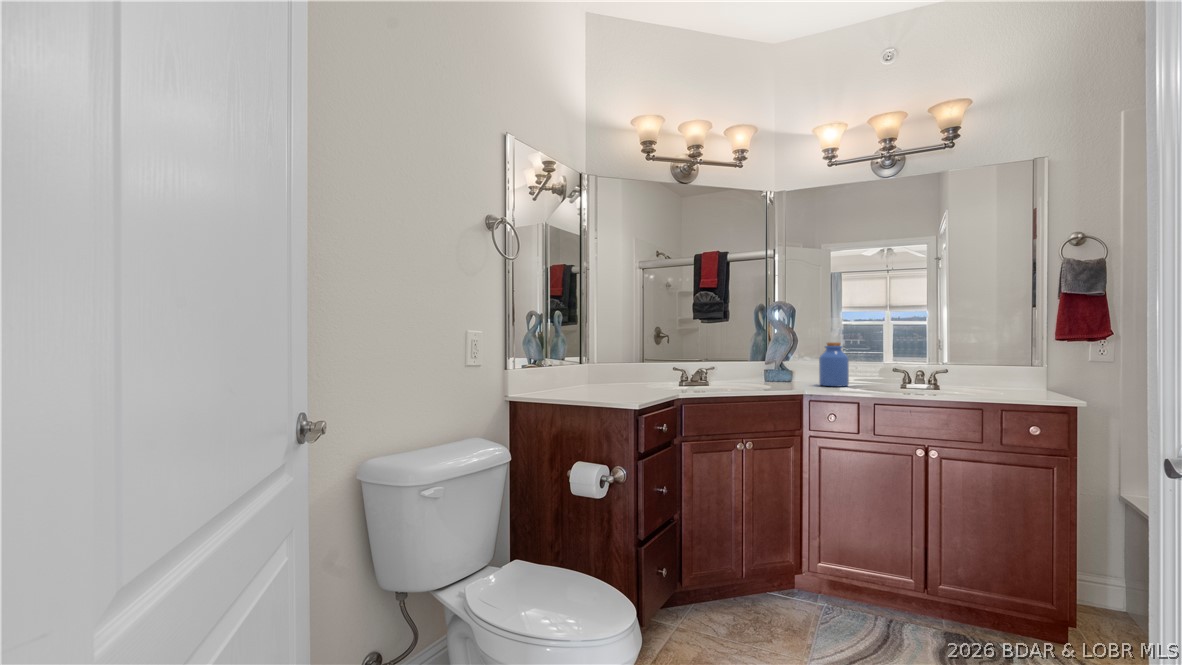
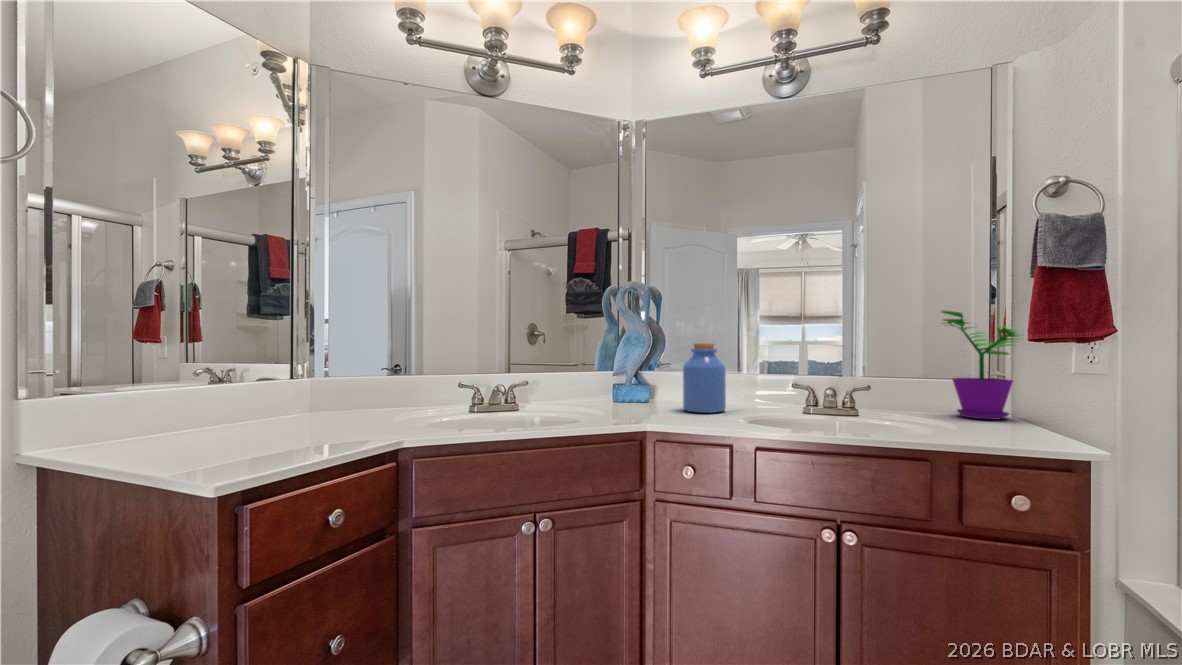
flower pot: none [996,317,1052,390] -> present [941,311,1018,419]

